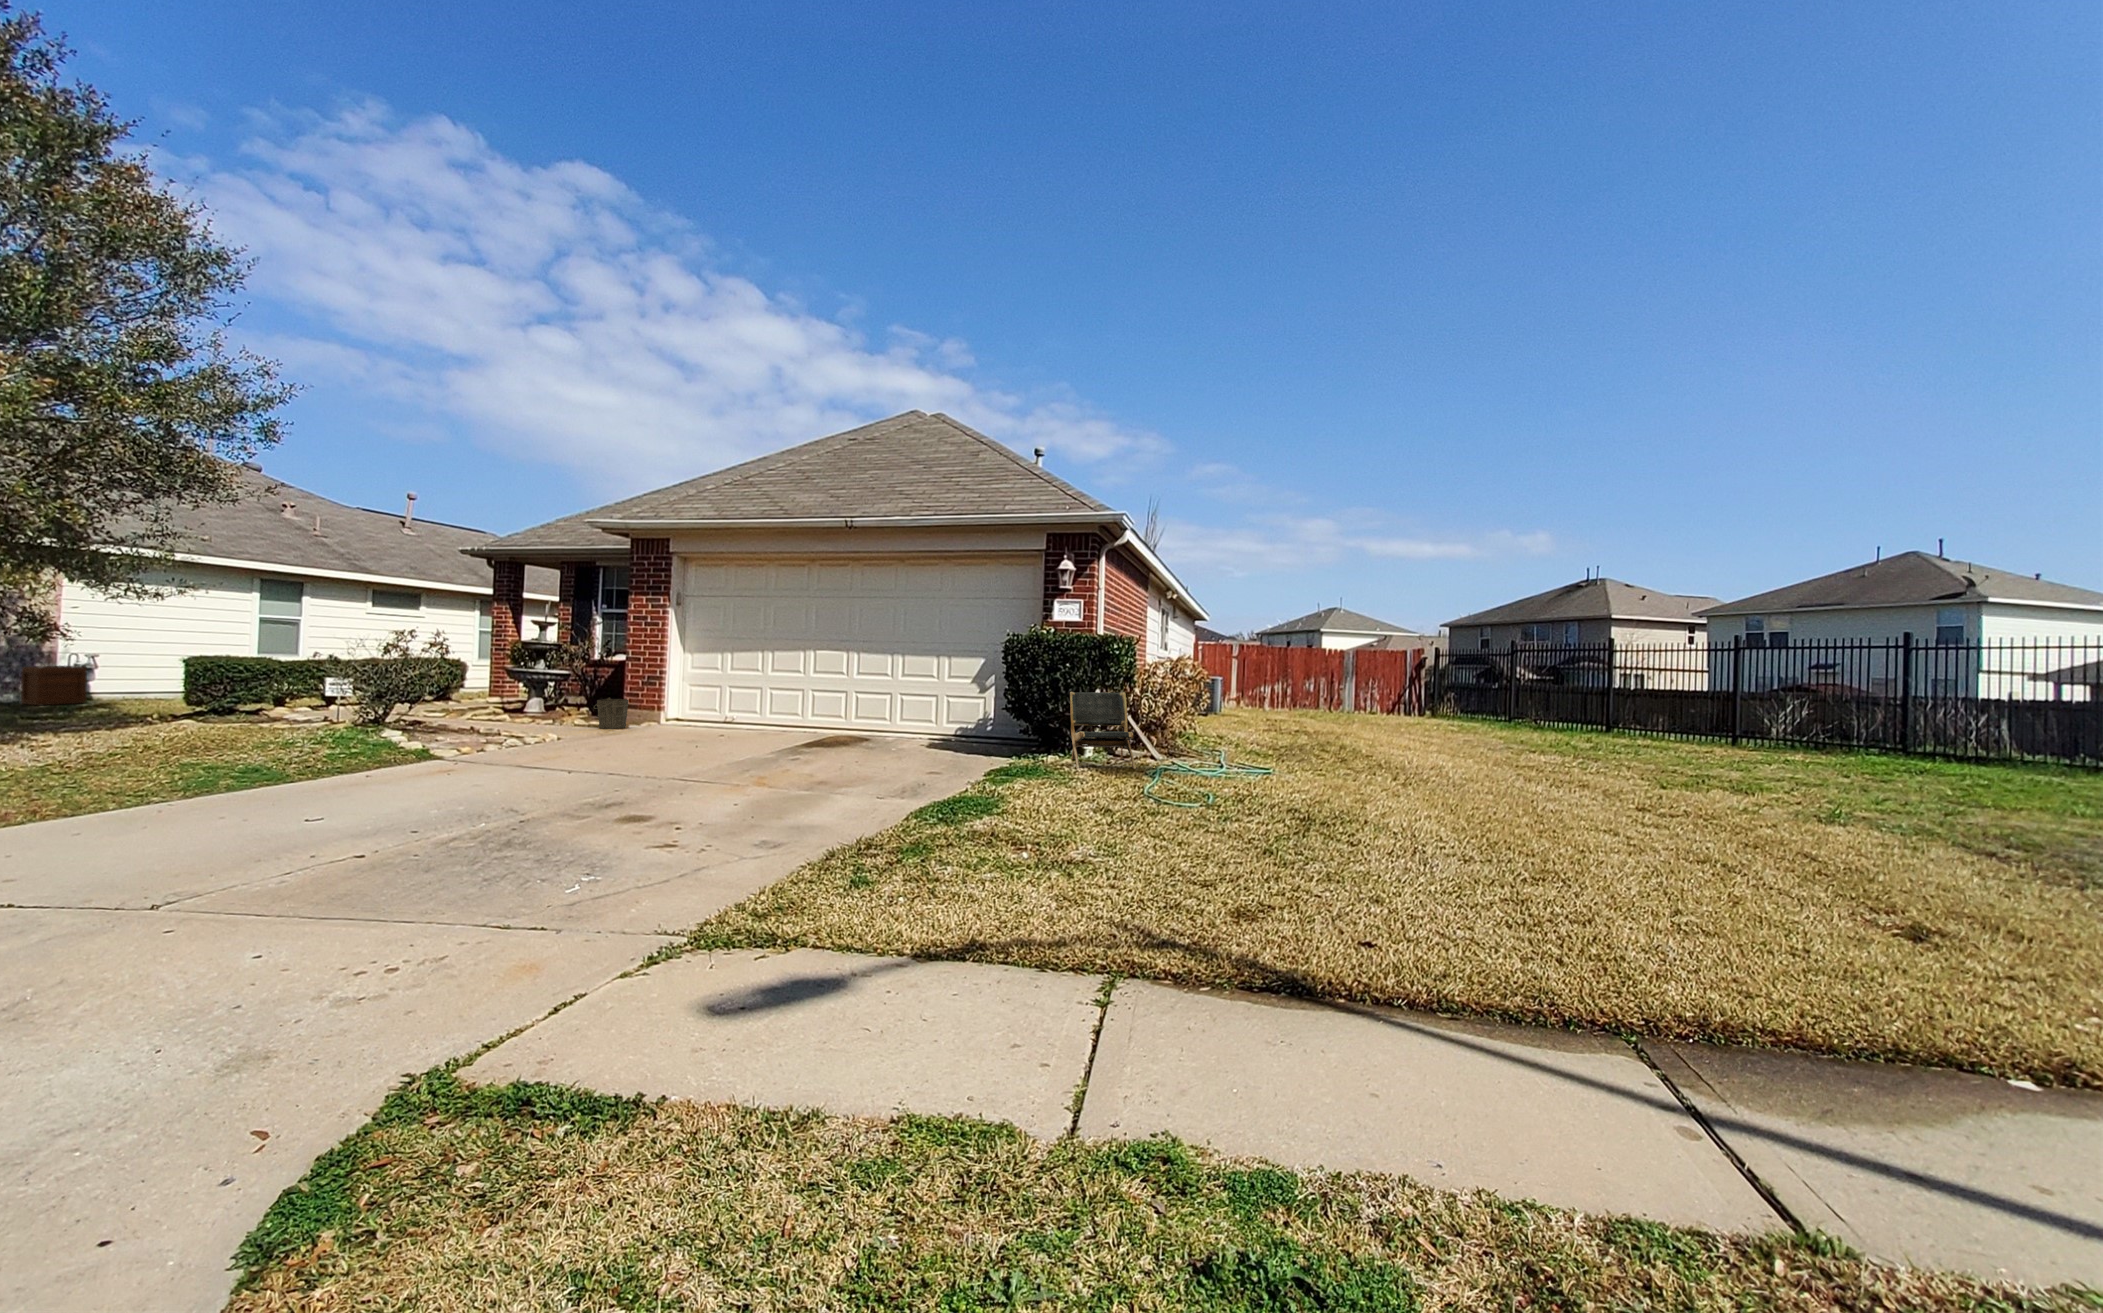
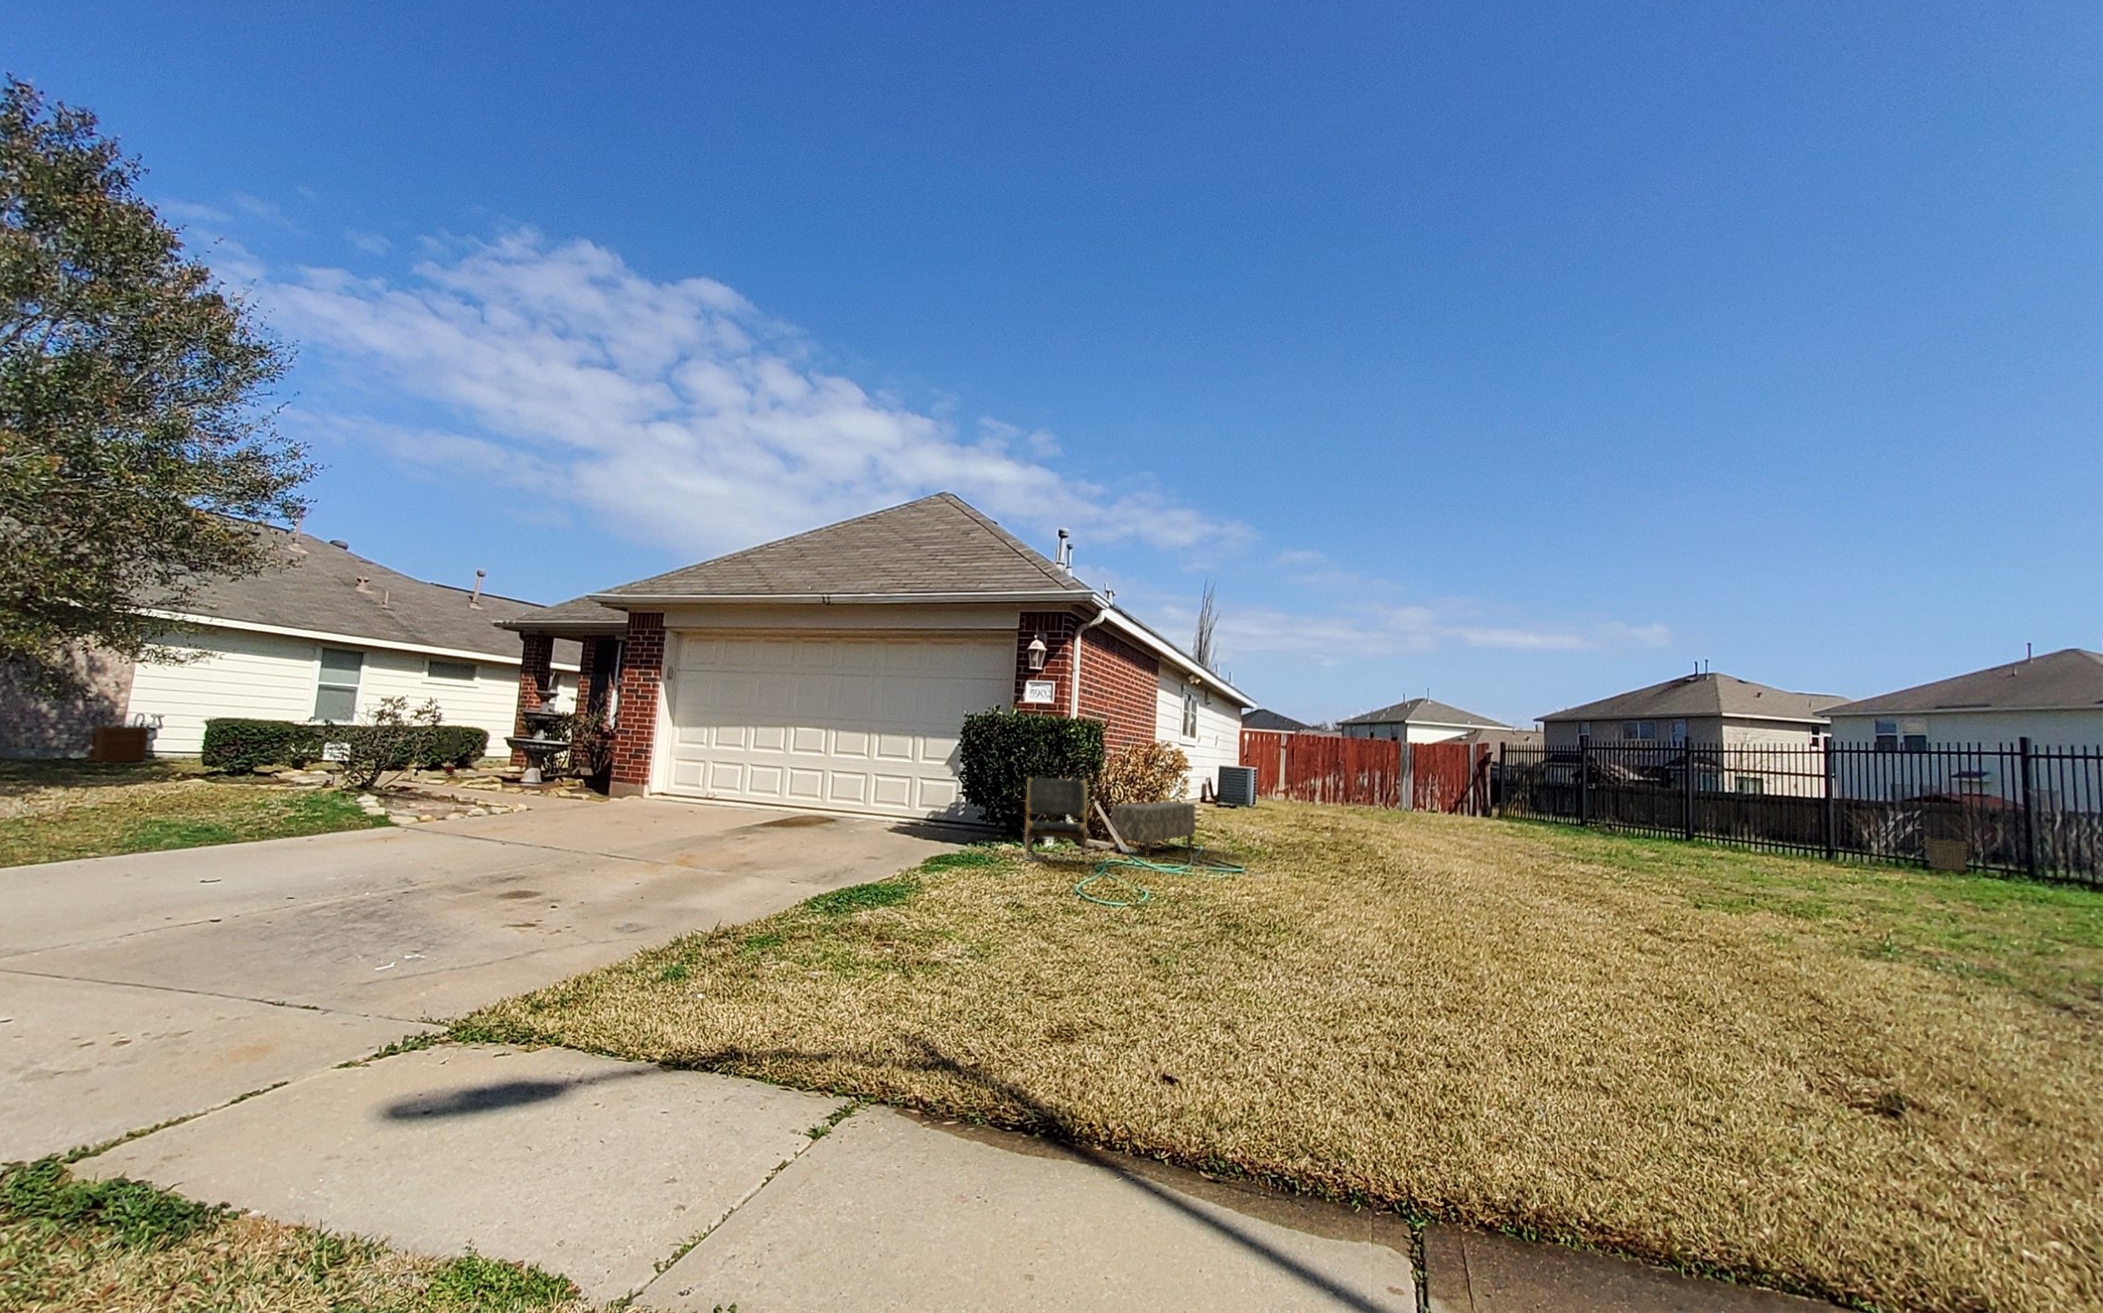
potted tree: none [416,659,445,708] -> present [437,729,463,775]
bucket: present [594,698,629,729] -> present [1920,837,1968,871]
bench: none [1145,709,1216,760] -> present [1111,800,1196,857]

